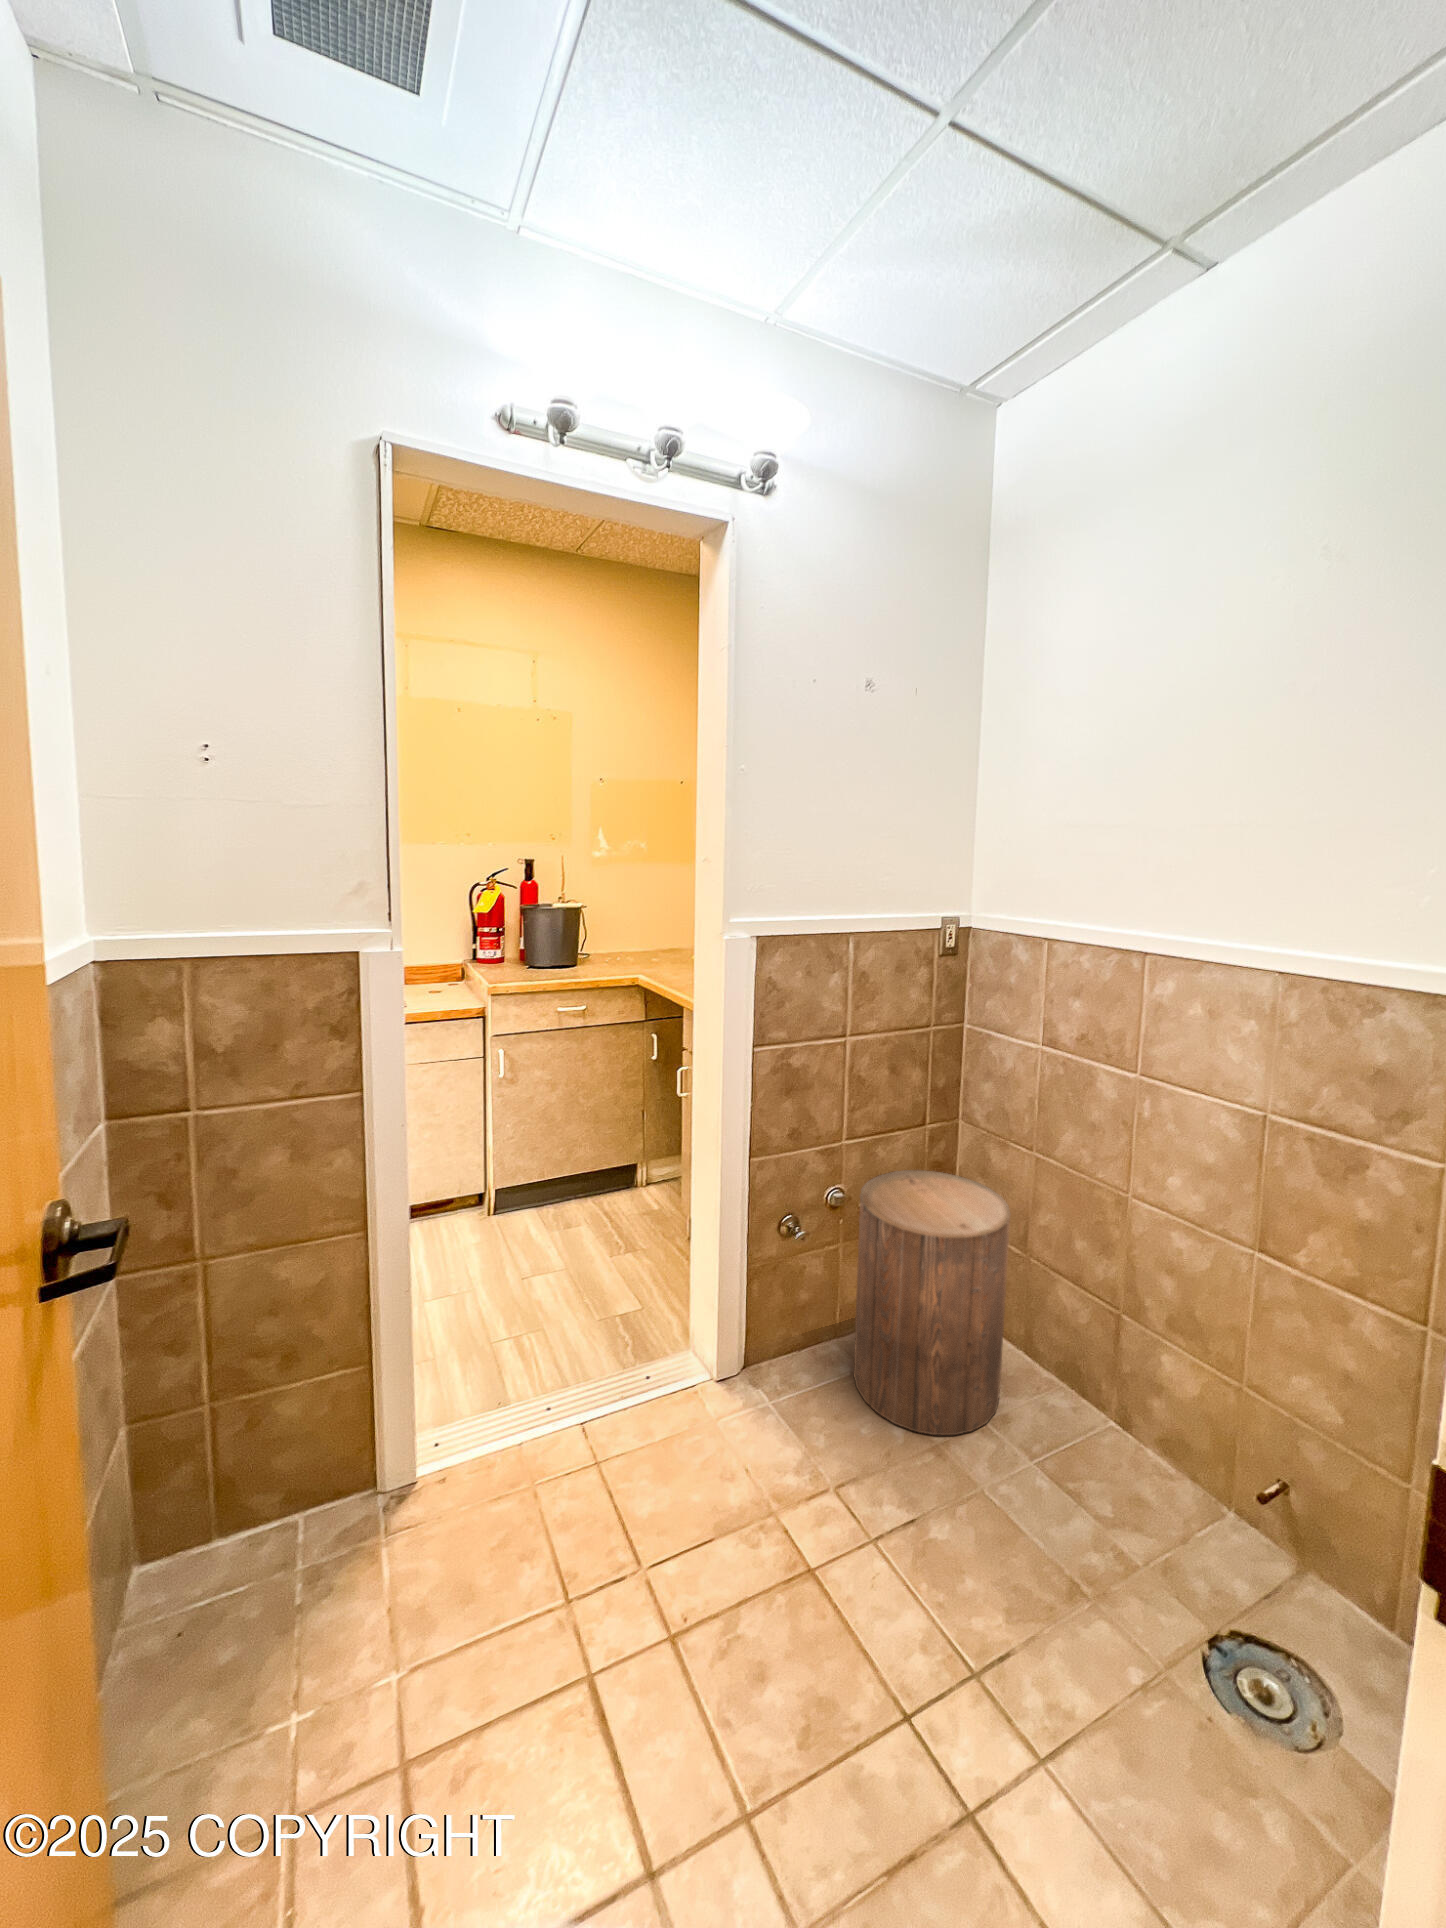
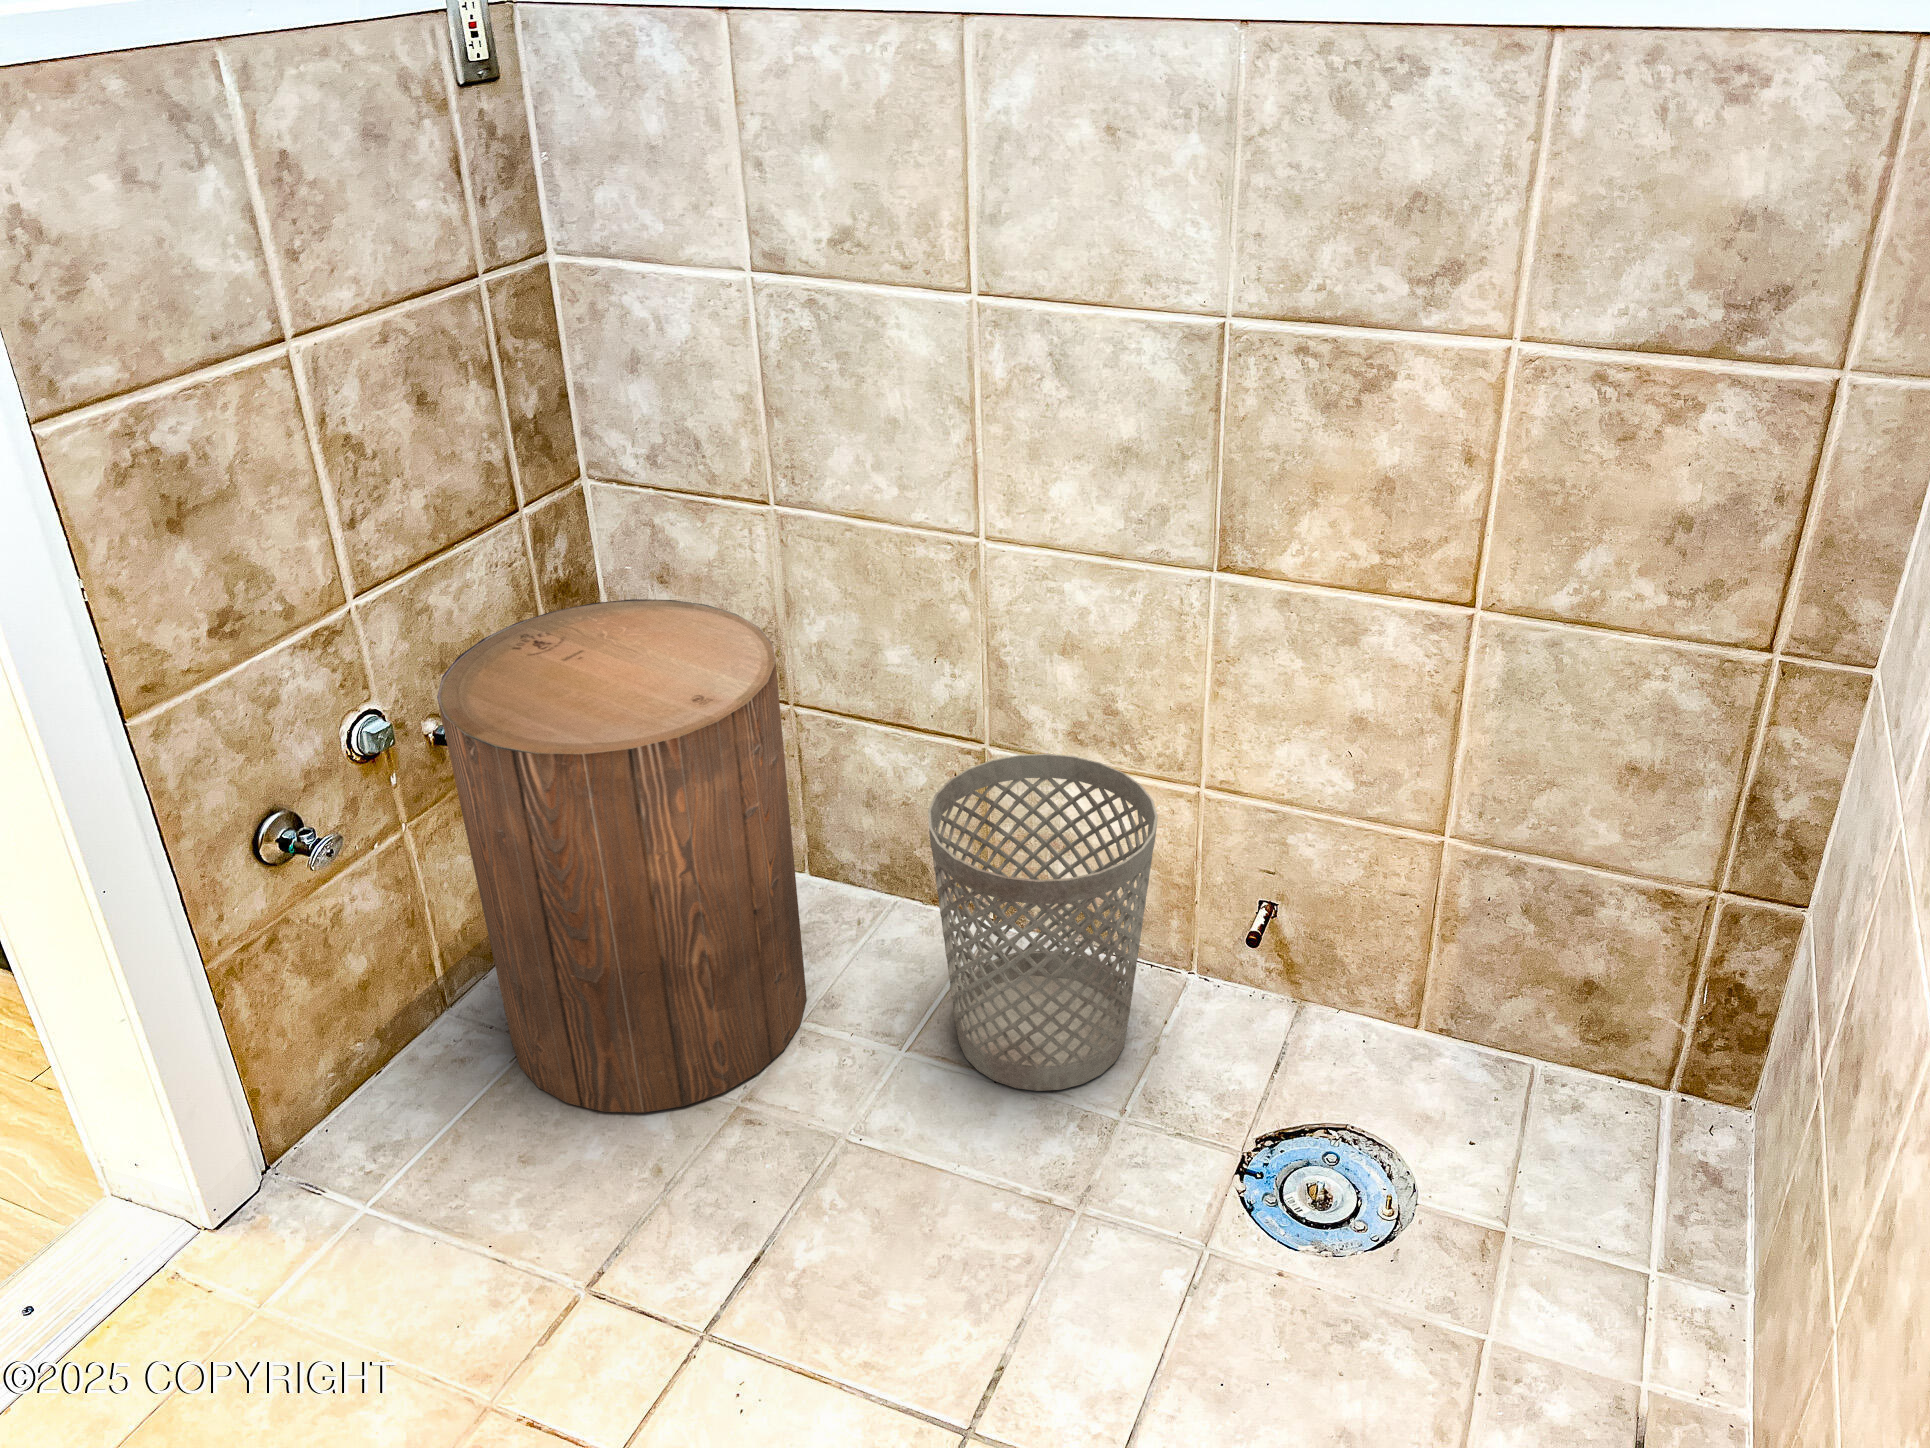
wastebasket: none [1064,1318,1205,1544] -> present [928,754,1158,1091]

